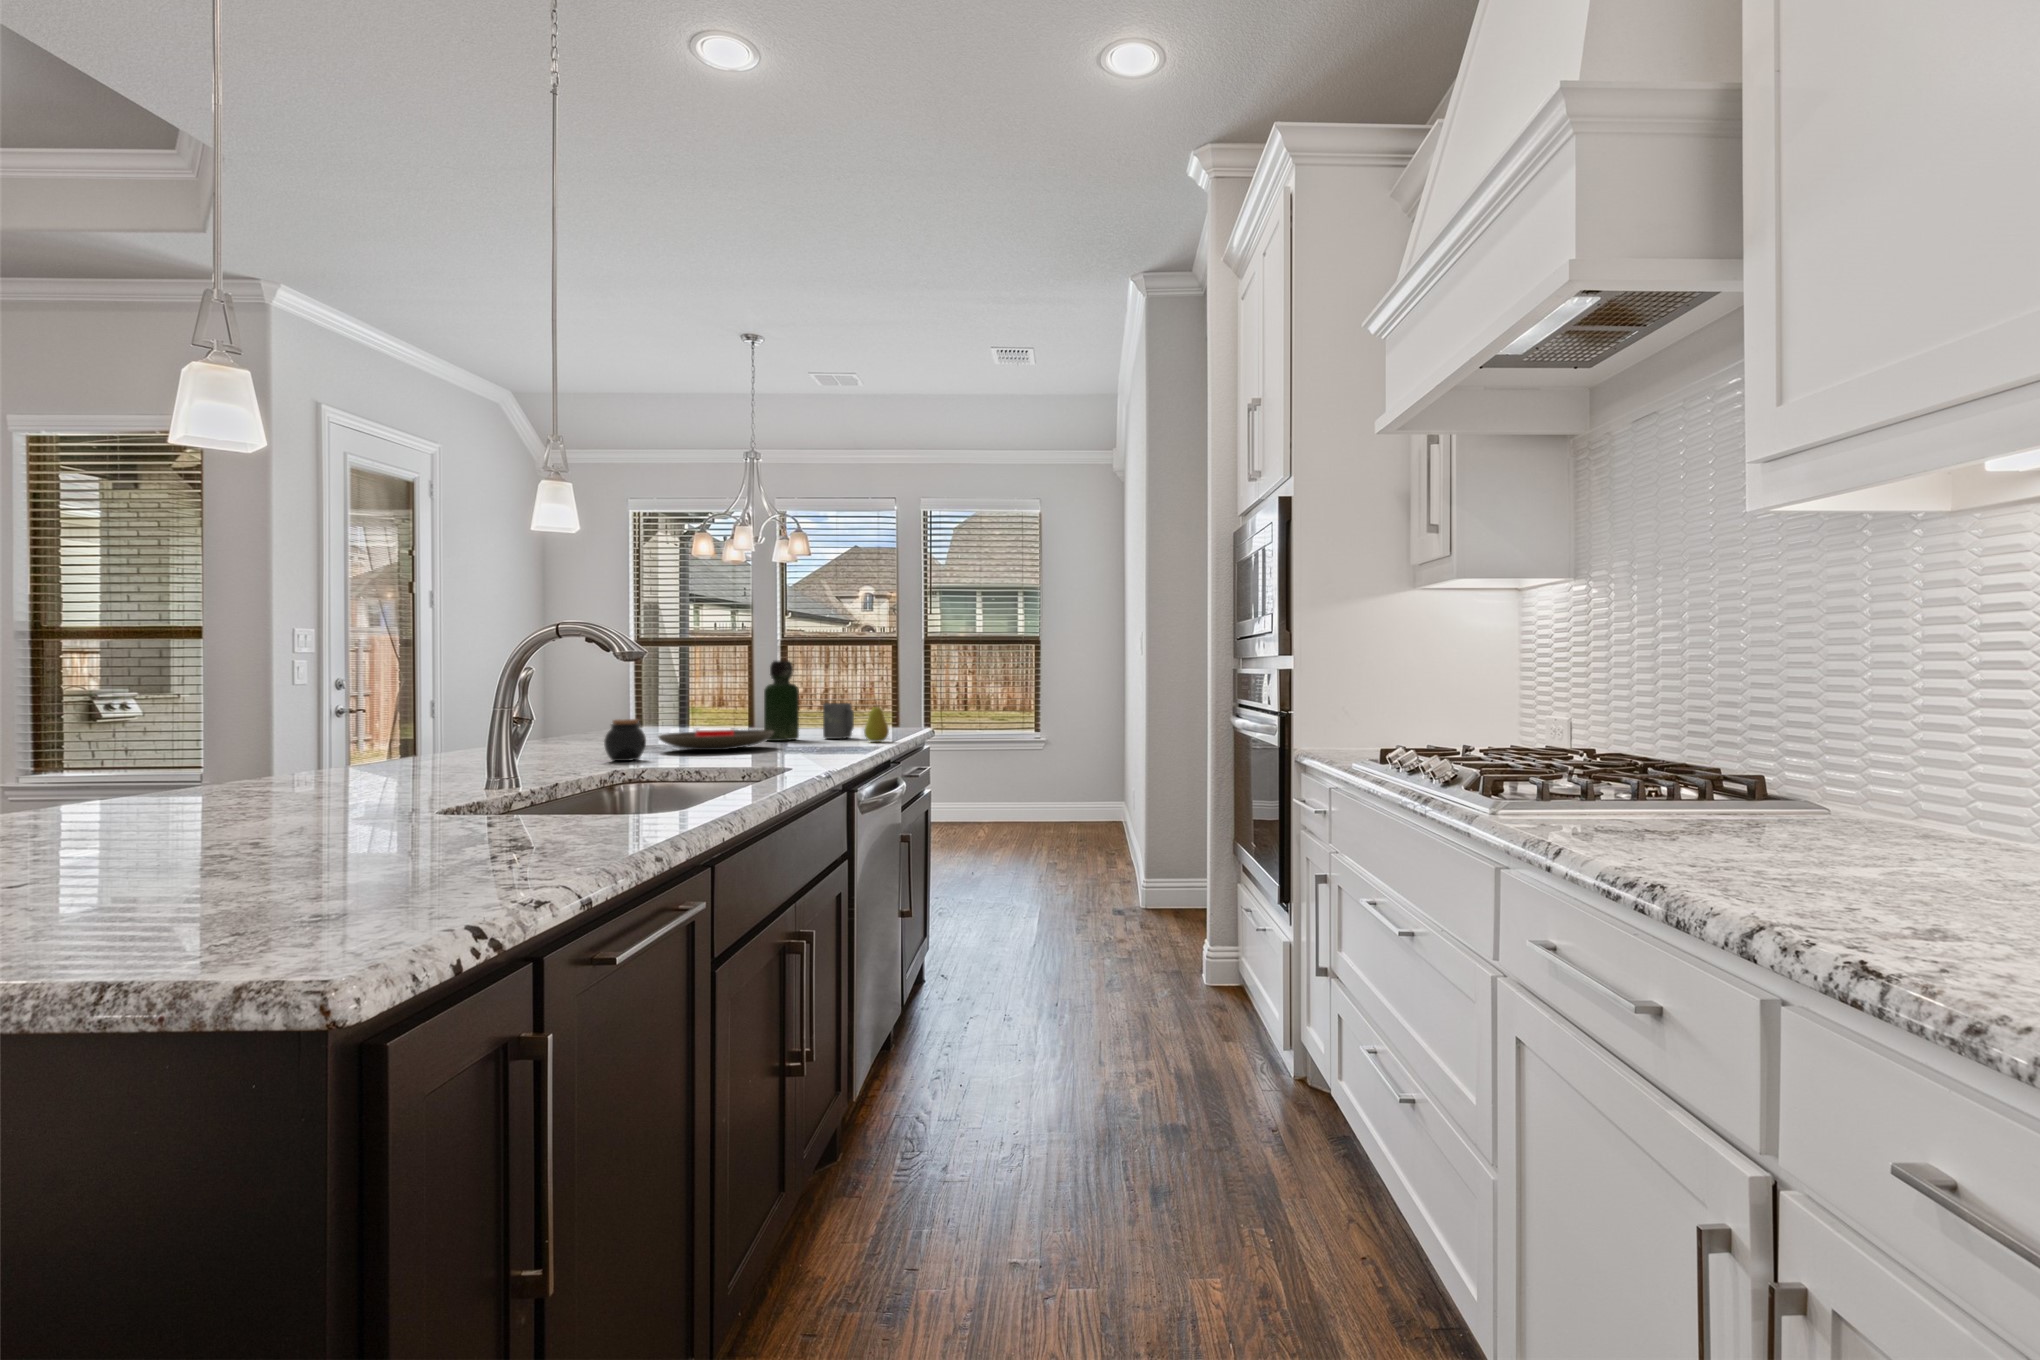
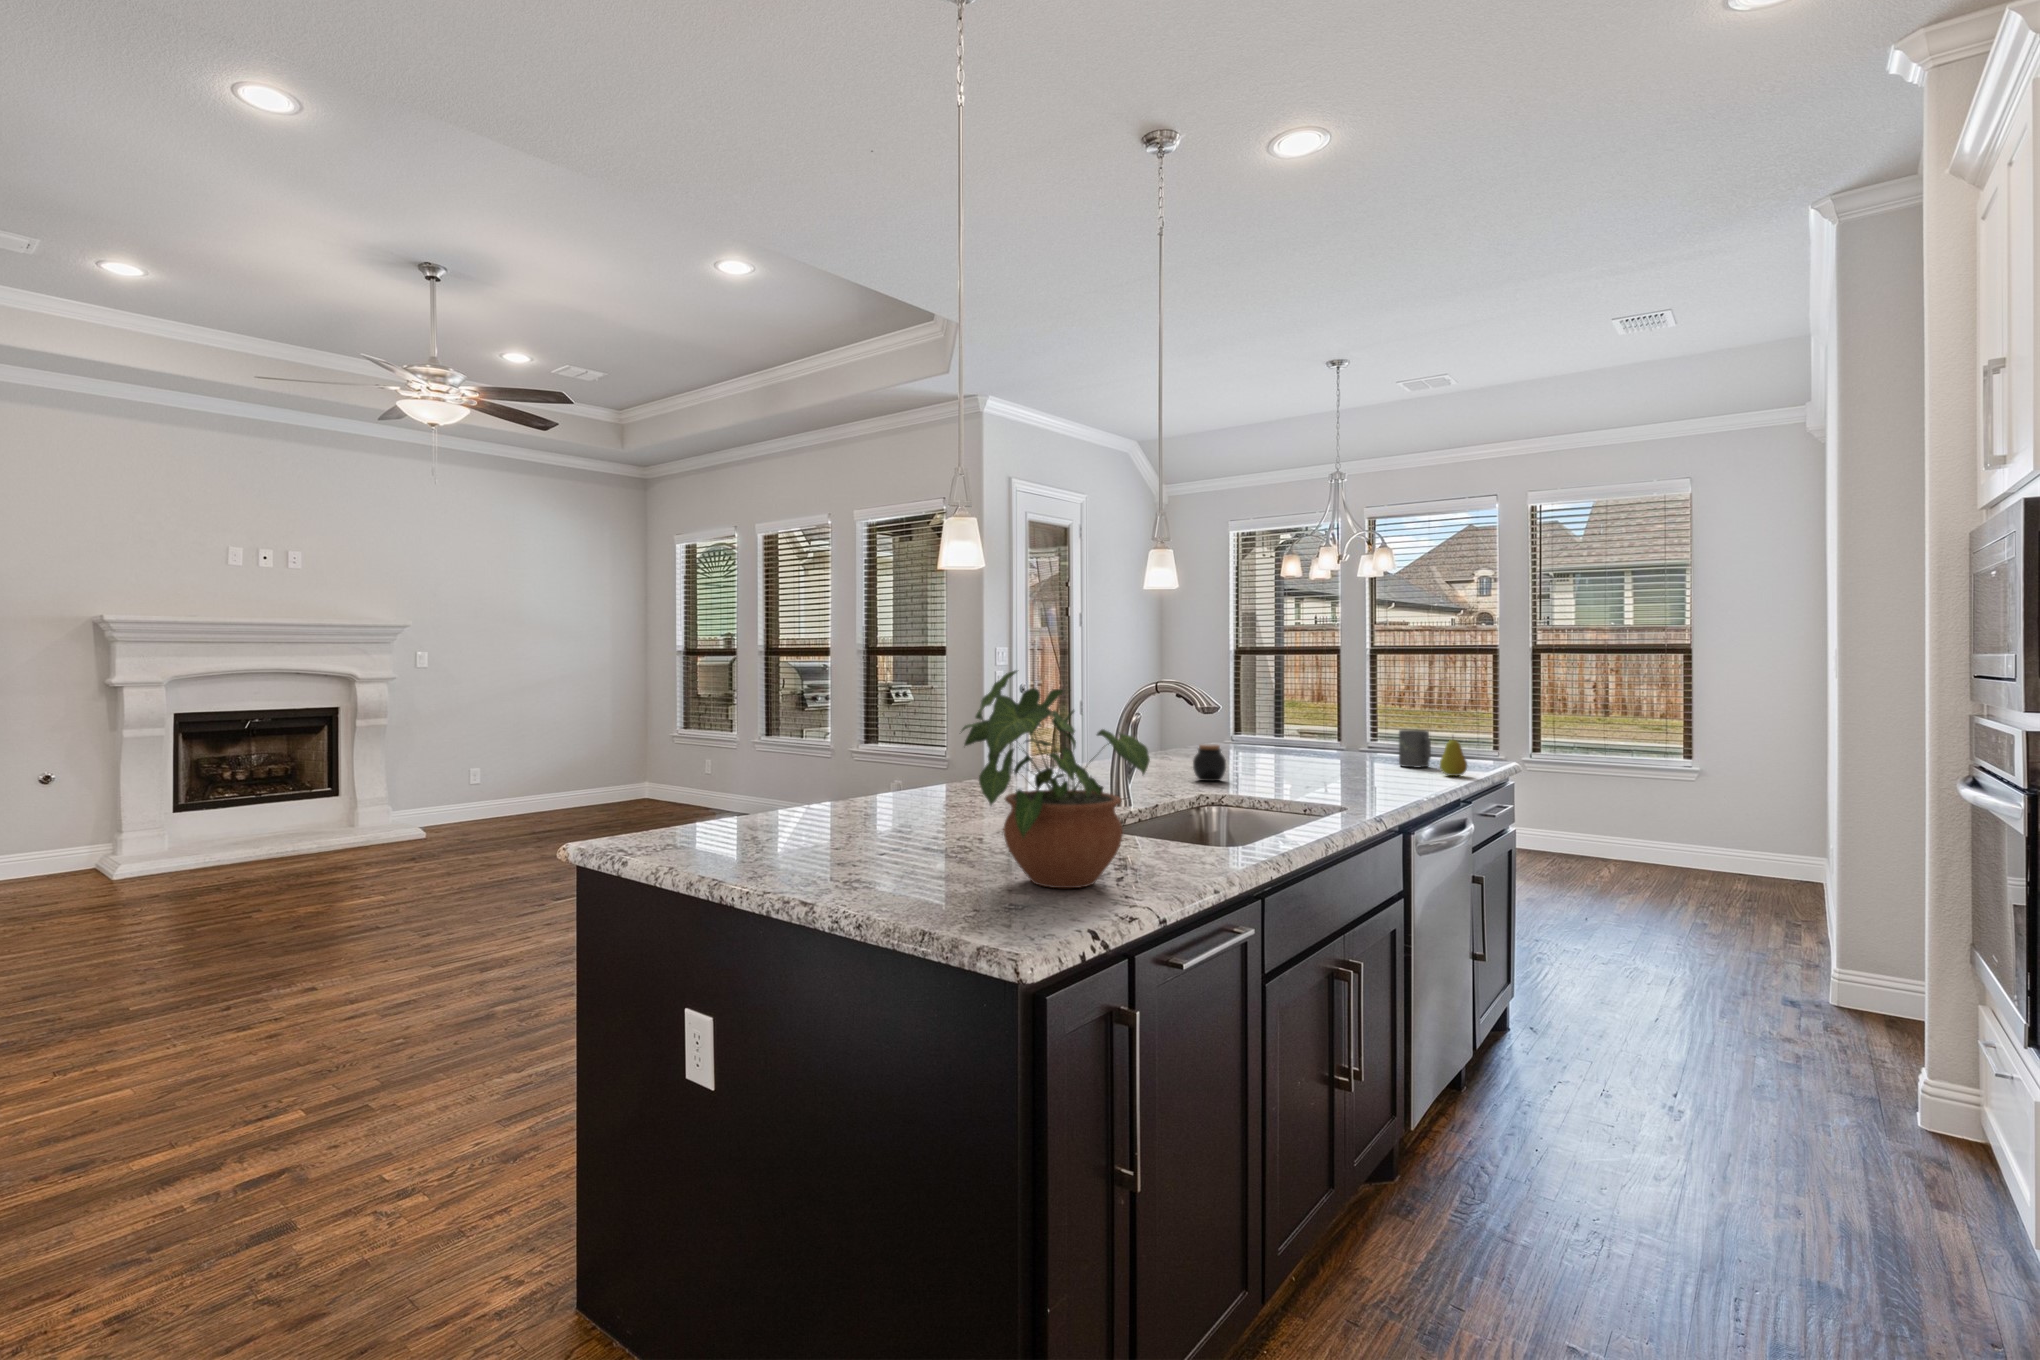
potted plant: none [208,556,569,881] -> present [962,671,1150,888]
bottle: present [764,661,799,741] -> none [1338,686,1373,765]
plate: present [658,730,774,750] -> none [1238,753,1344,773]

